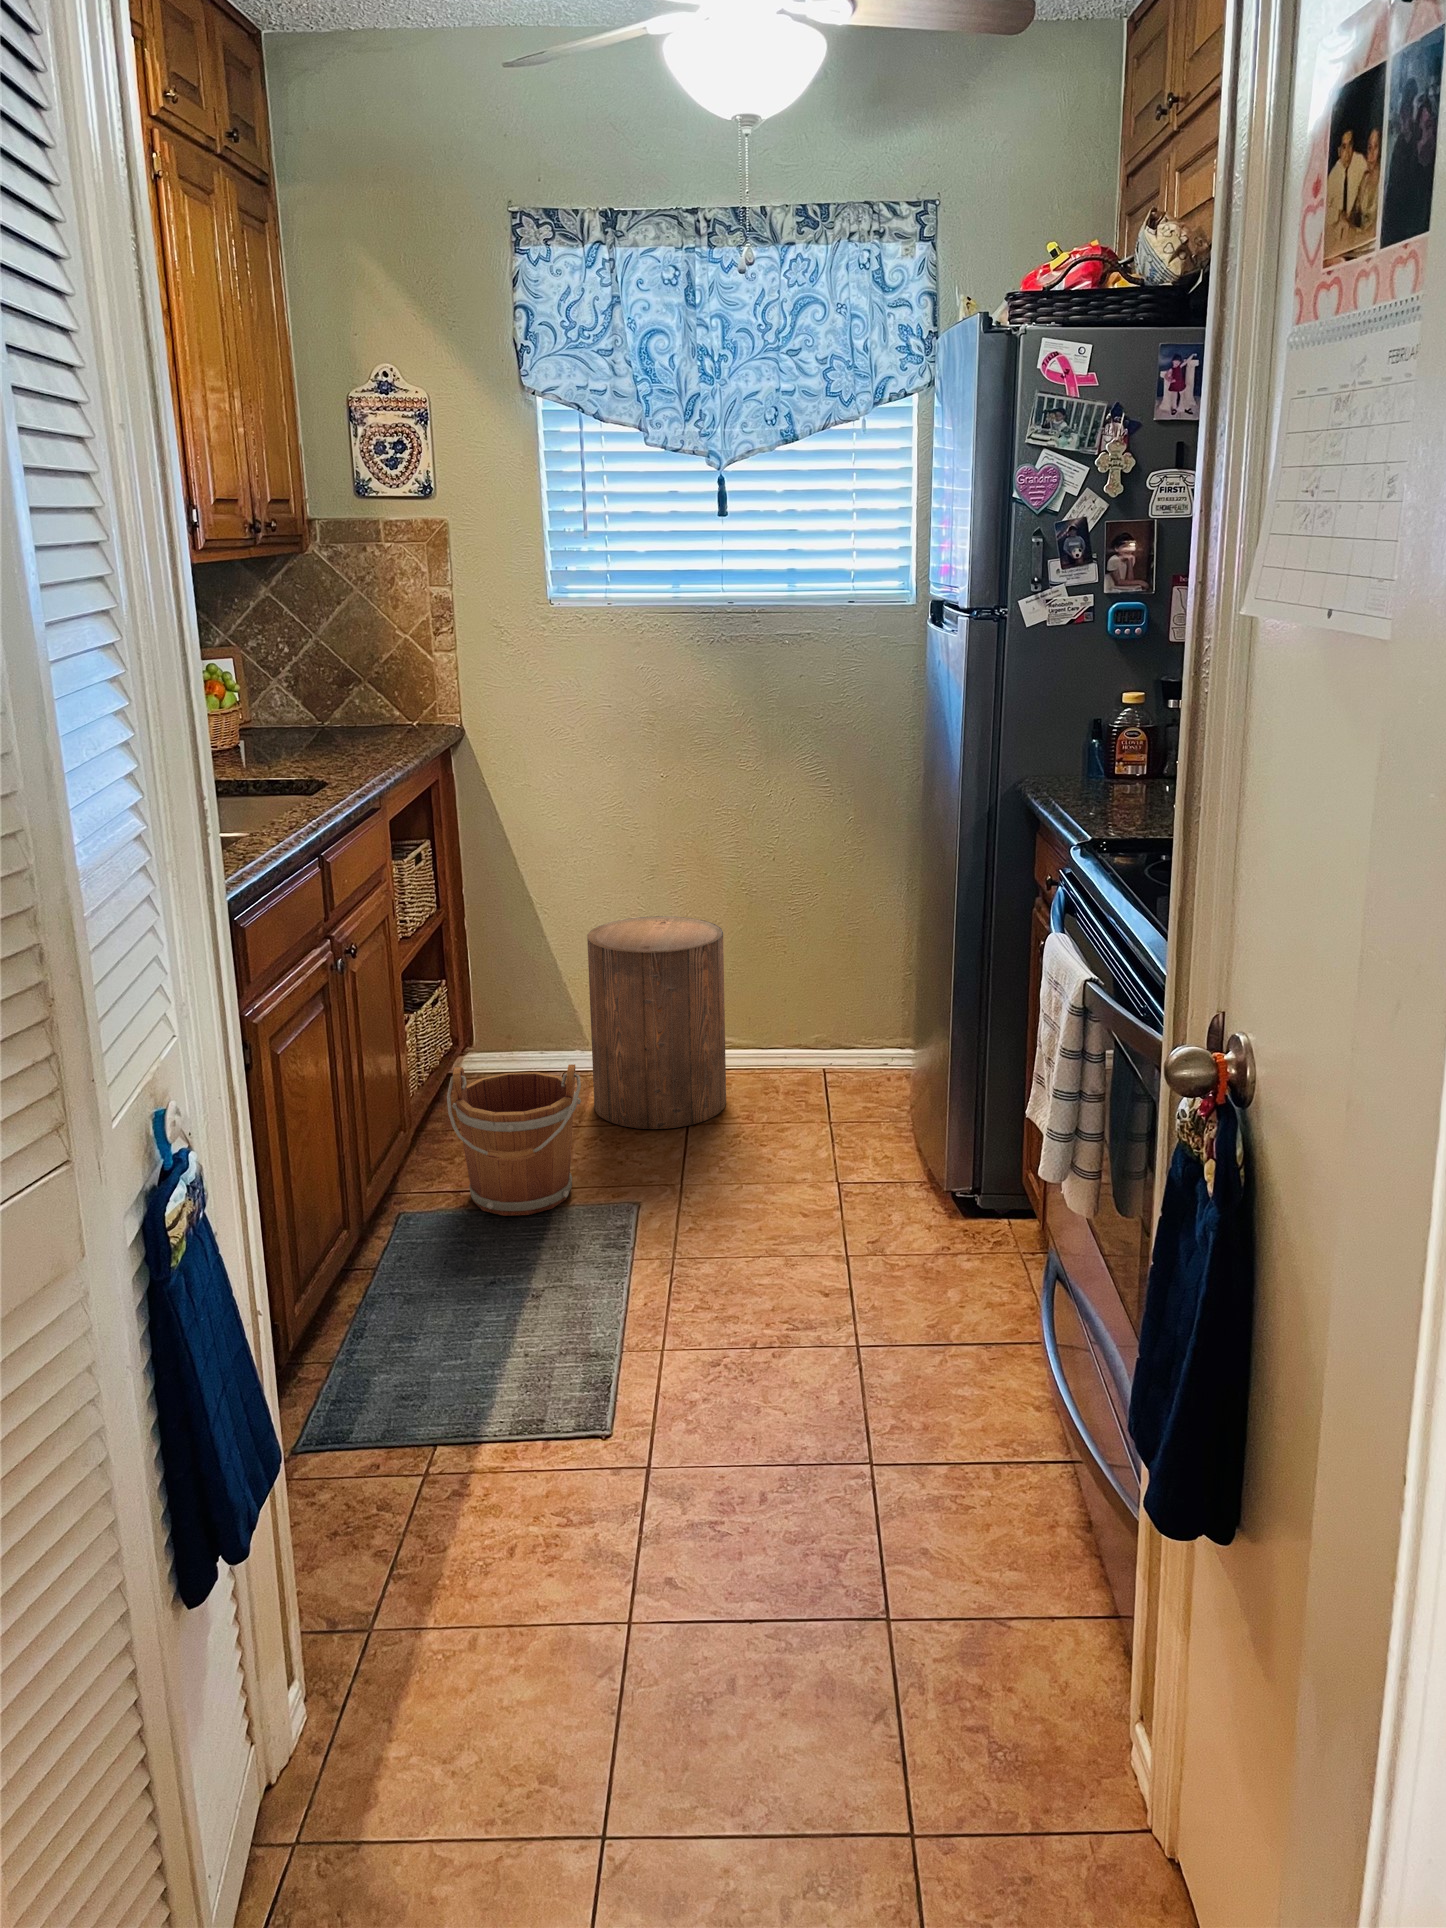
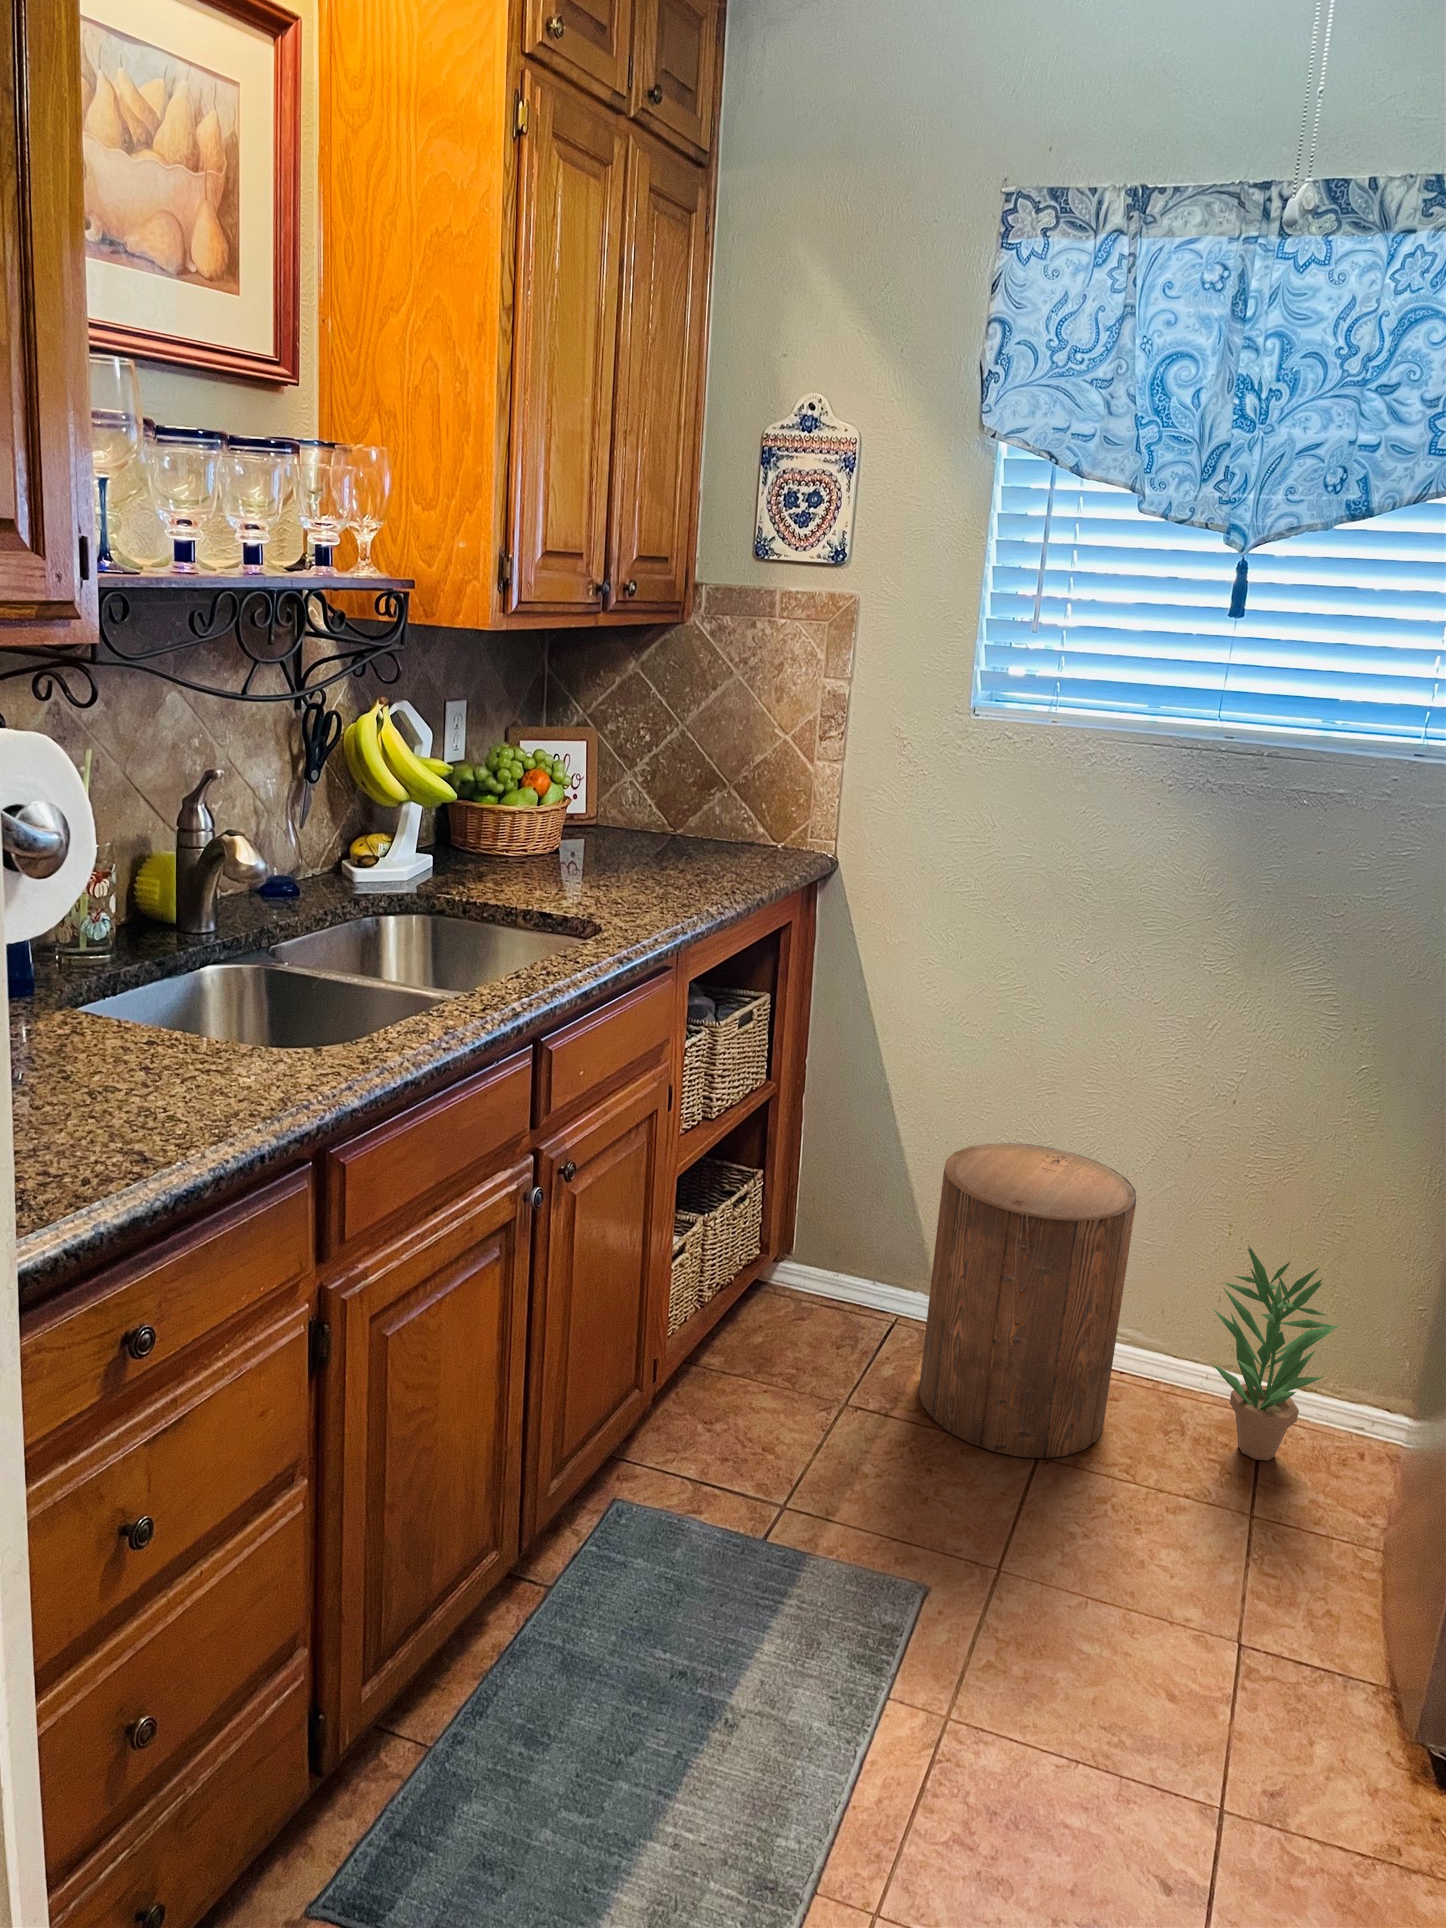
potted plant: none [783,950,865,1095] -> present [1213,1246,1341,1460]
bucket: present [447,1064,581,1216] -> none [693,1324,877,1558]

